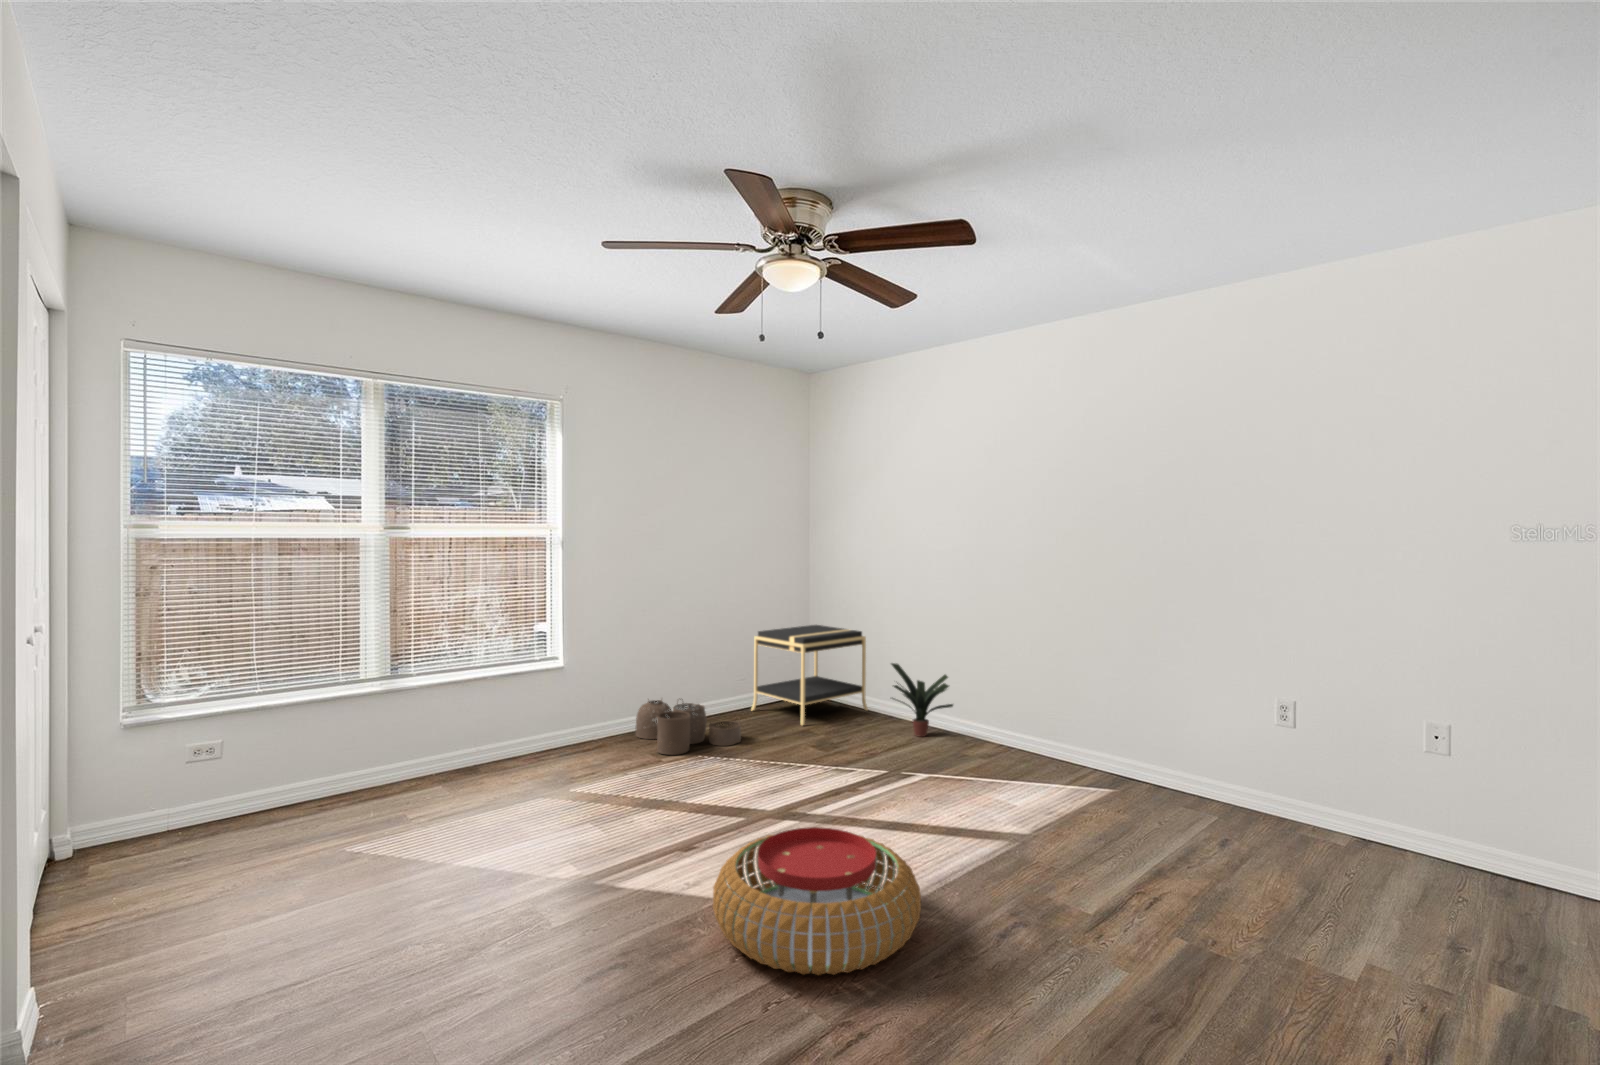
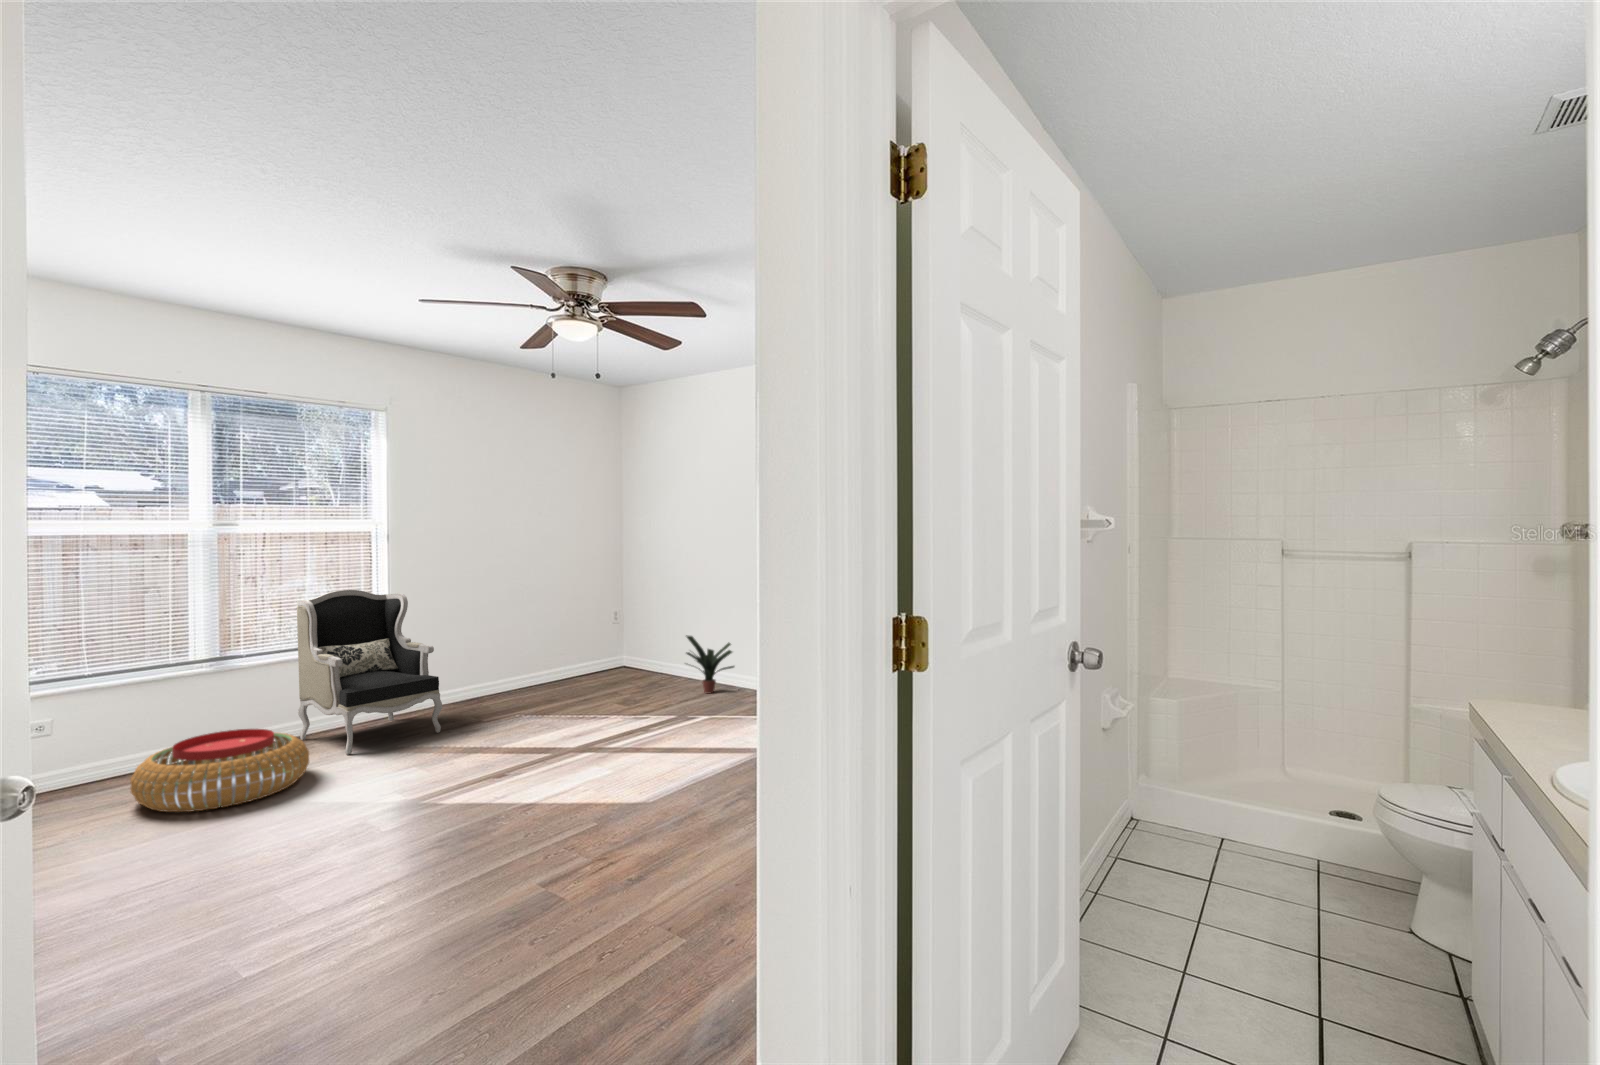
armchair: none [468,602,619,798] -> present [297,590,442,754]
nightstand: present [751,625,868,725] -> none [567,608,671,691]
woven basket: present [636,700,741,755] -> none [459,671,555,717]
pouf: present [713,827,921,975] -> present [130,729,309,812]

